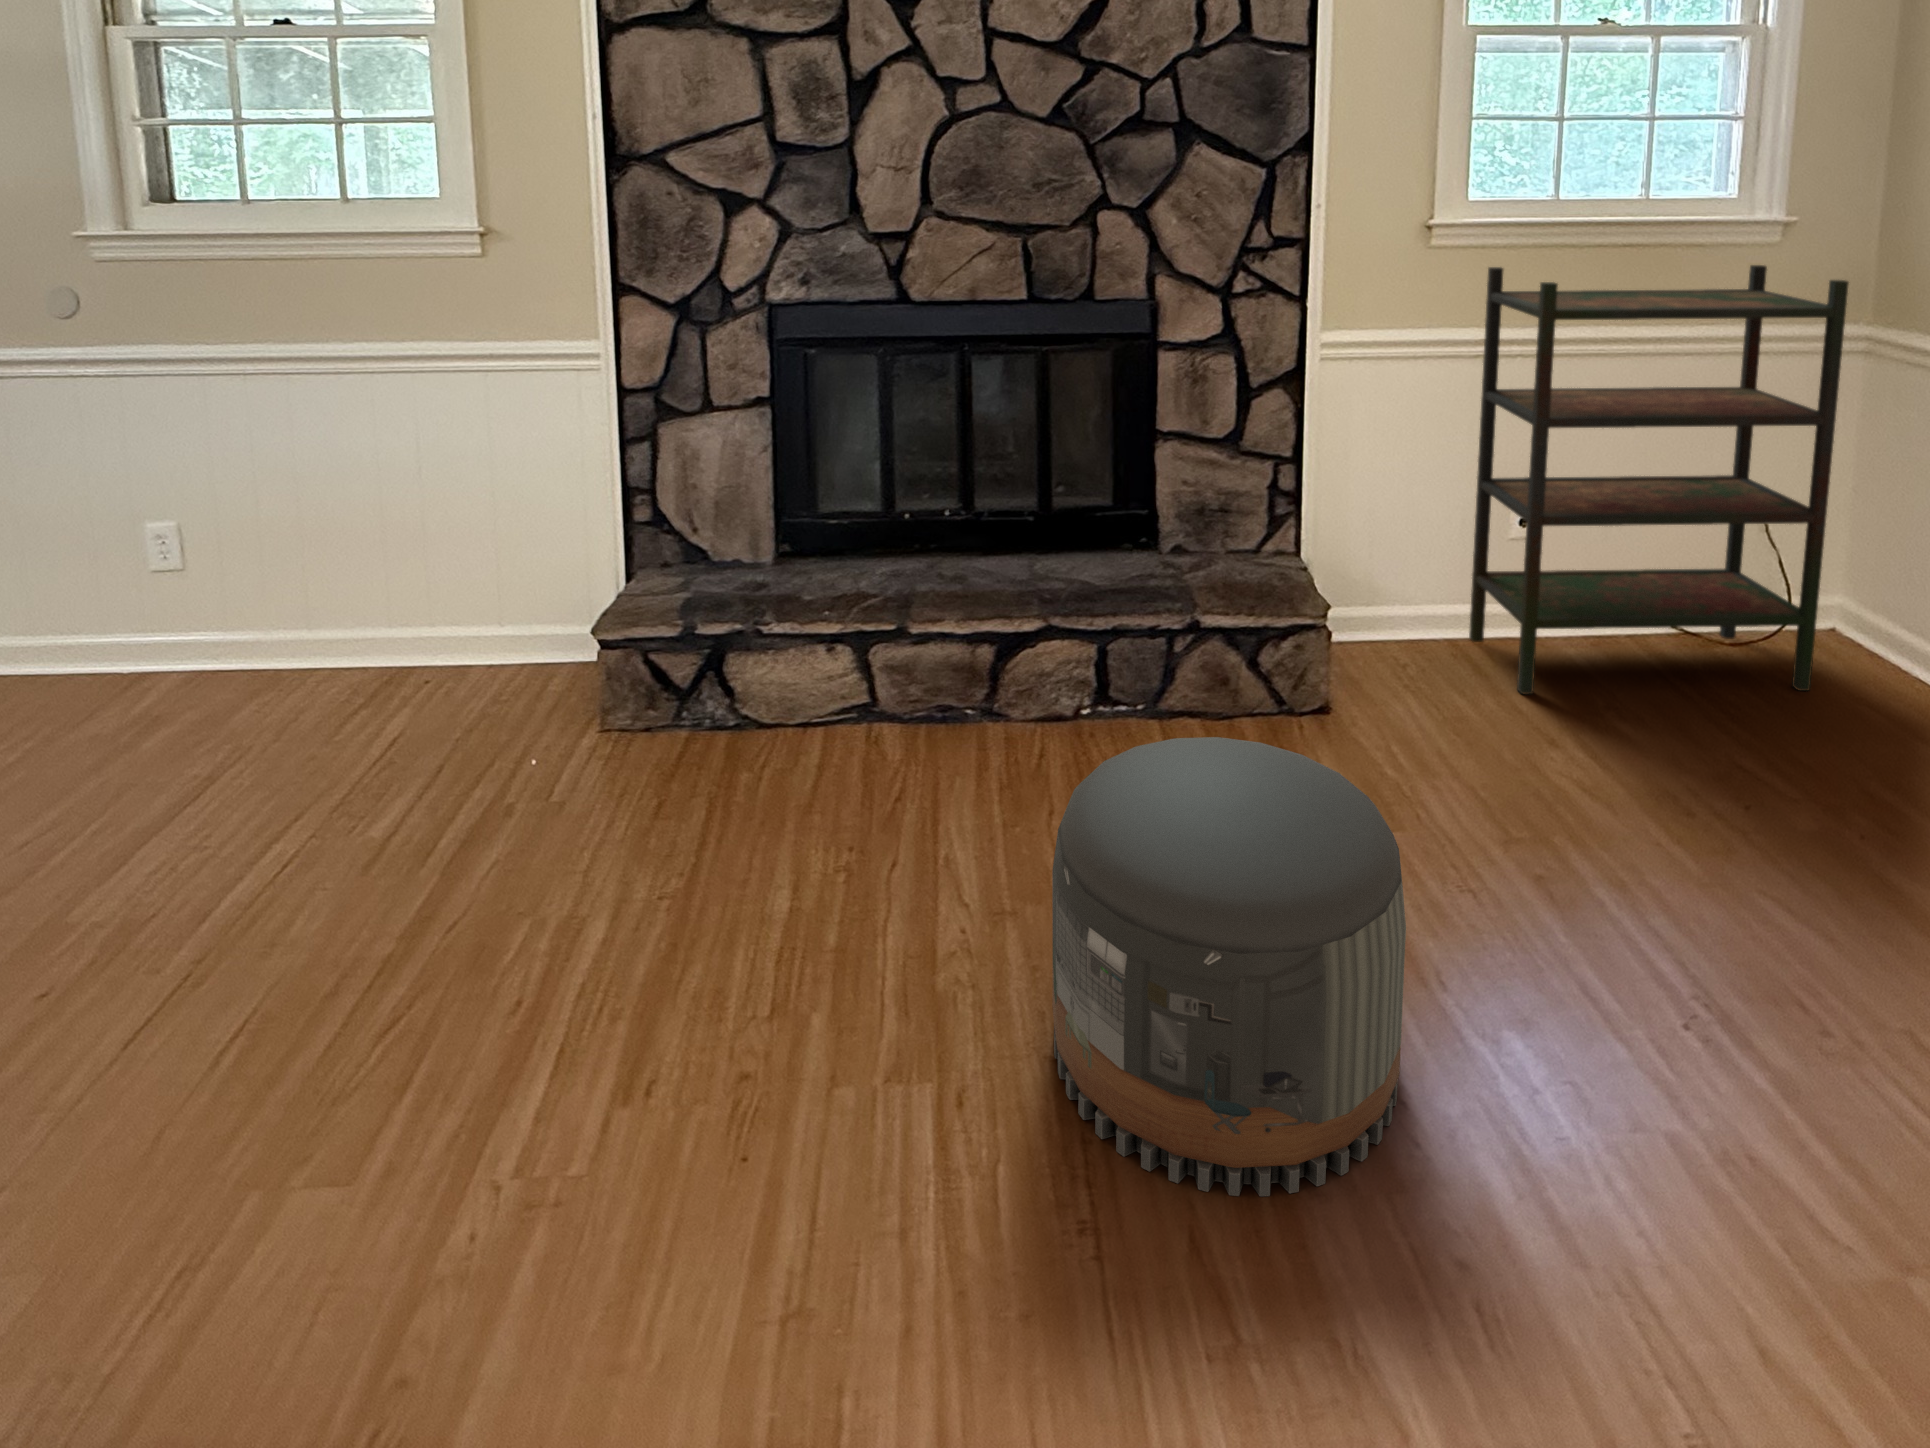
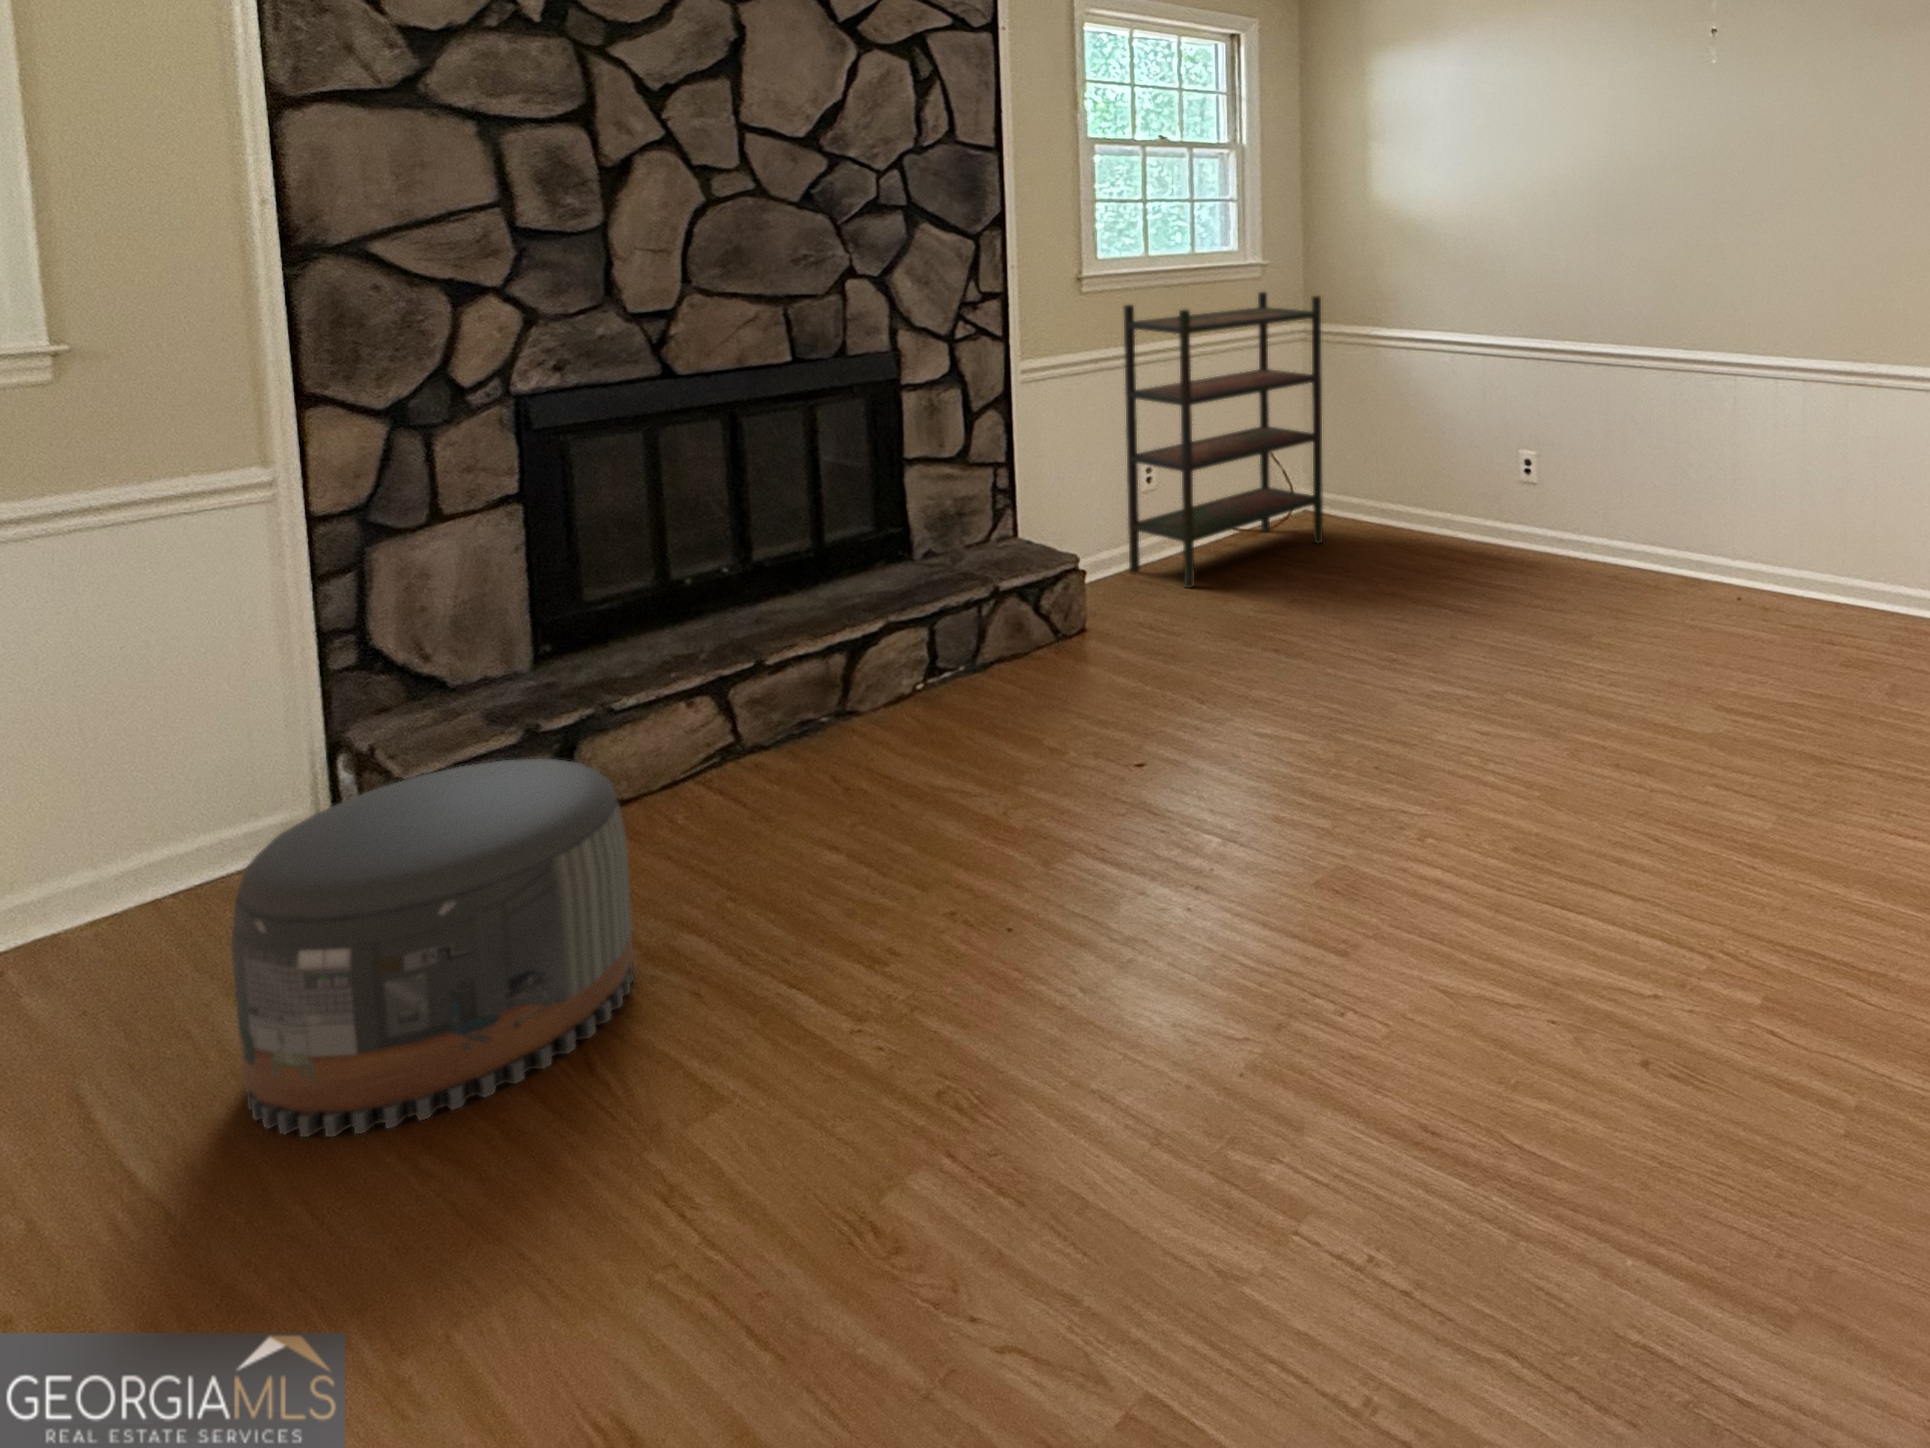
pouf: present [1052,737,1406,1196] -> present [231,759,633,1137]

